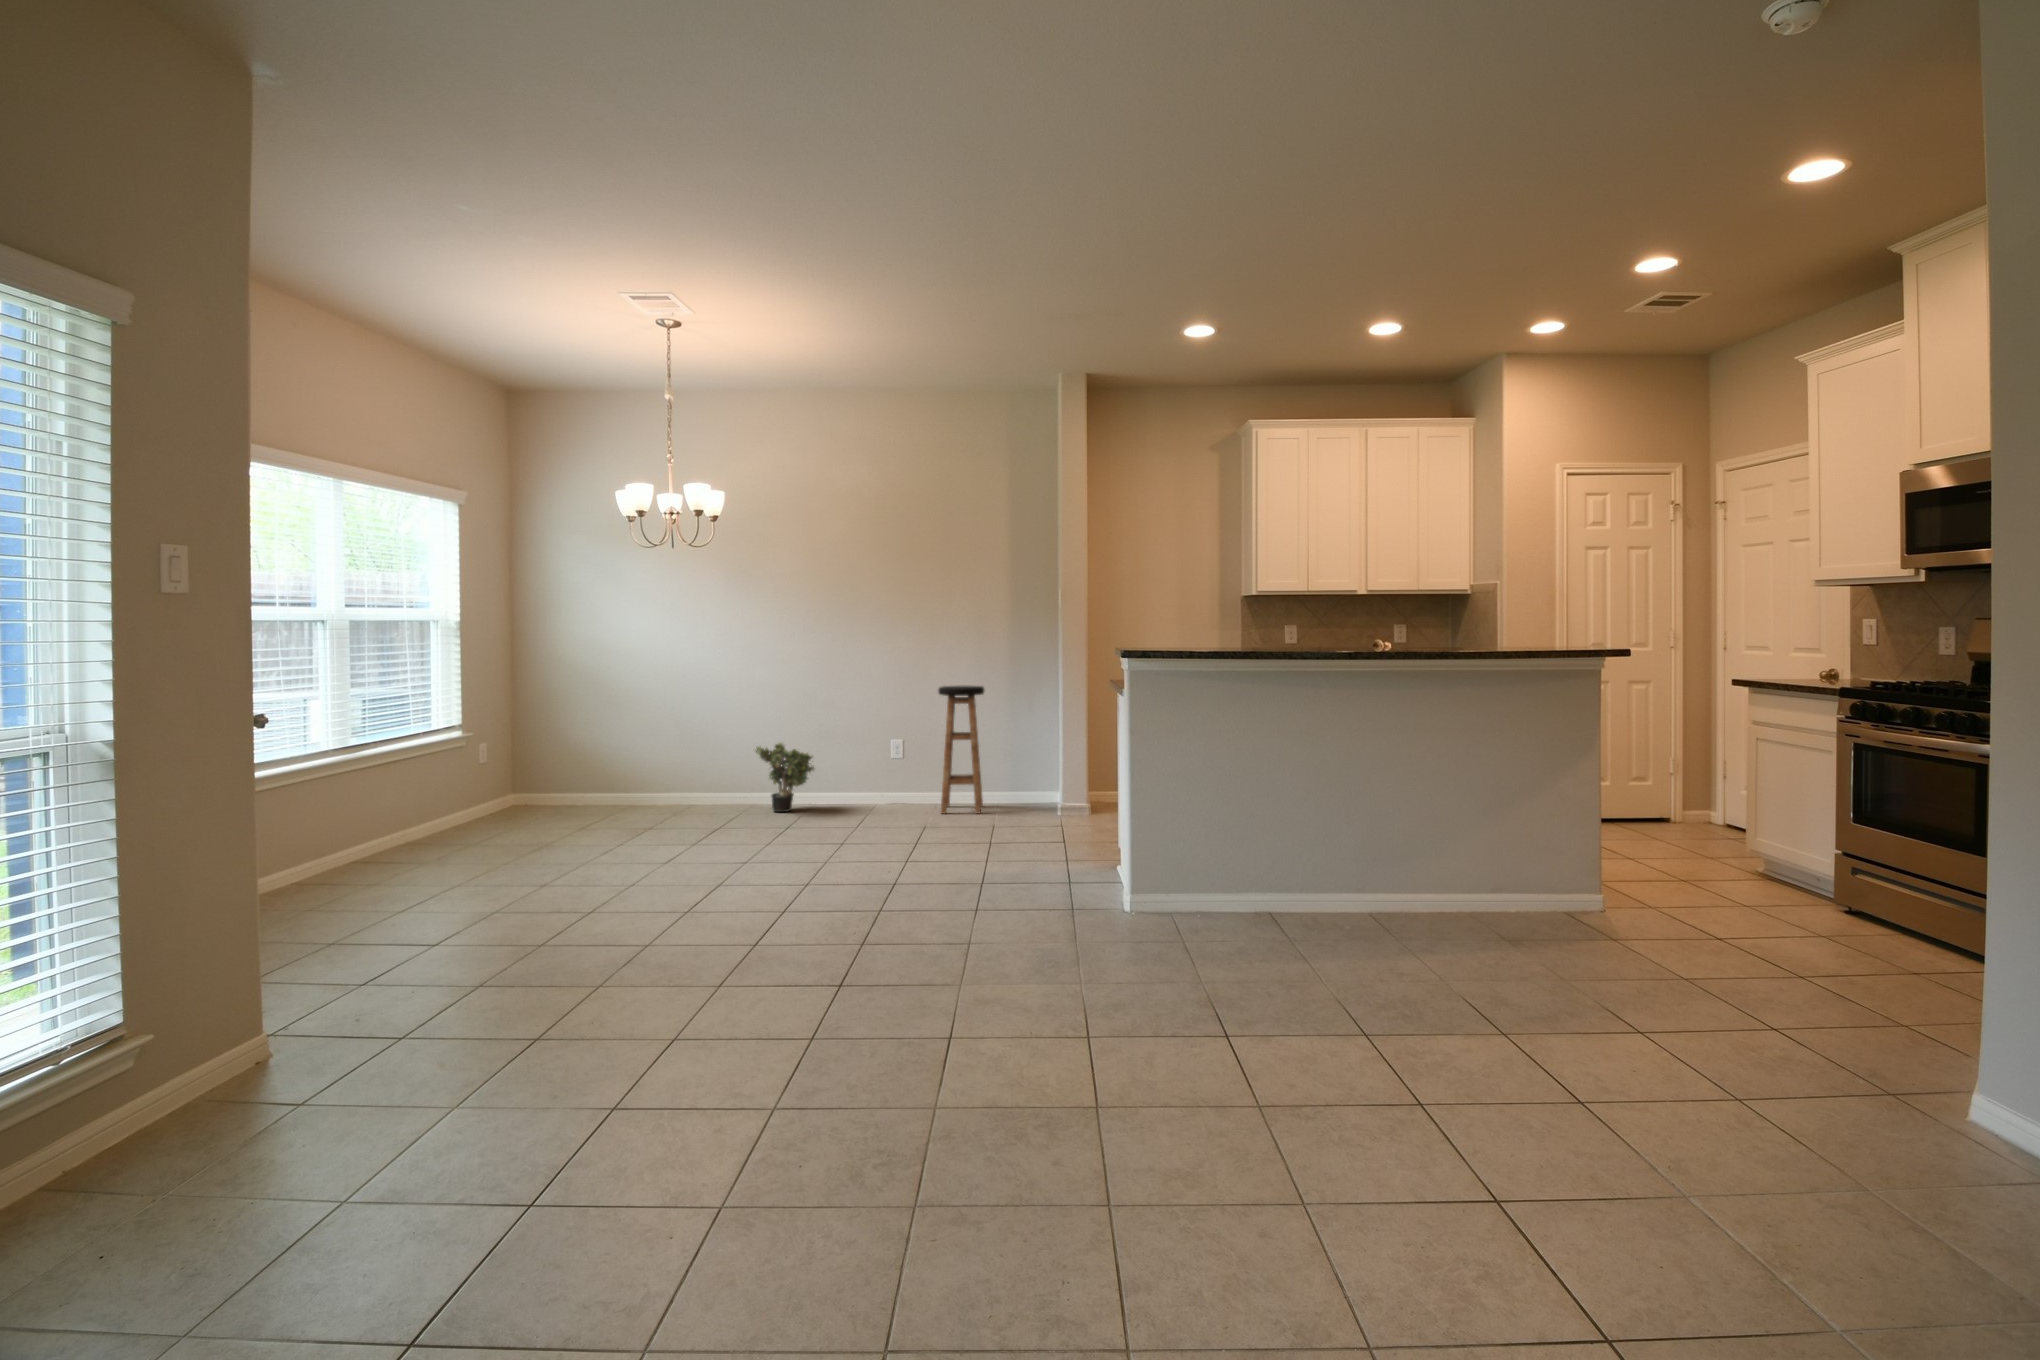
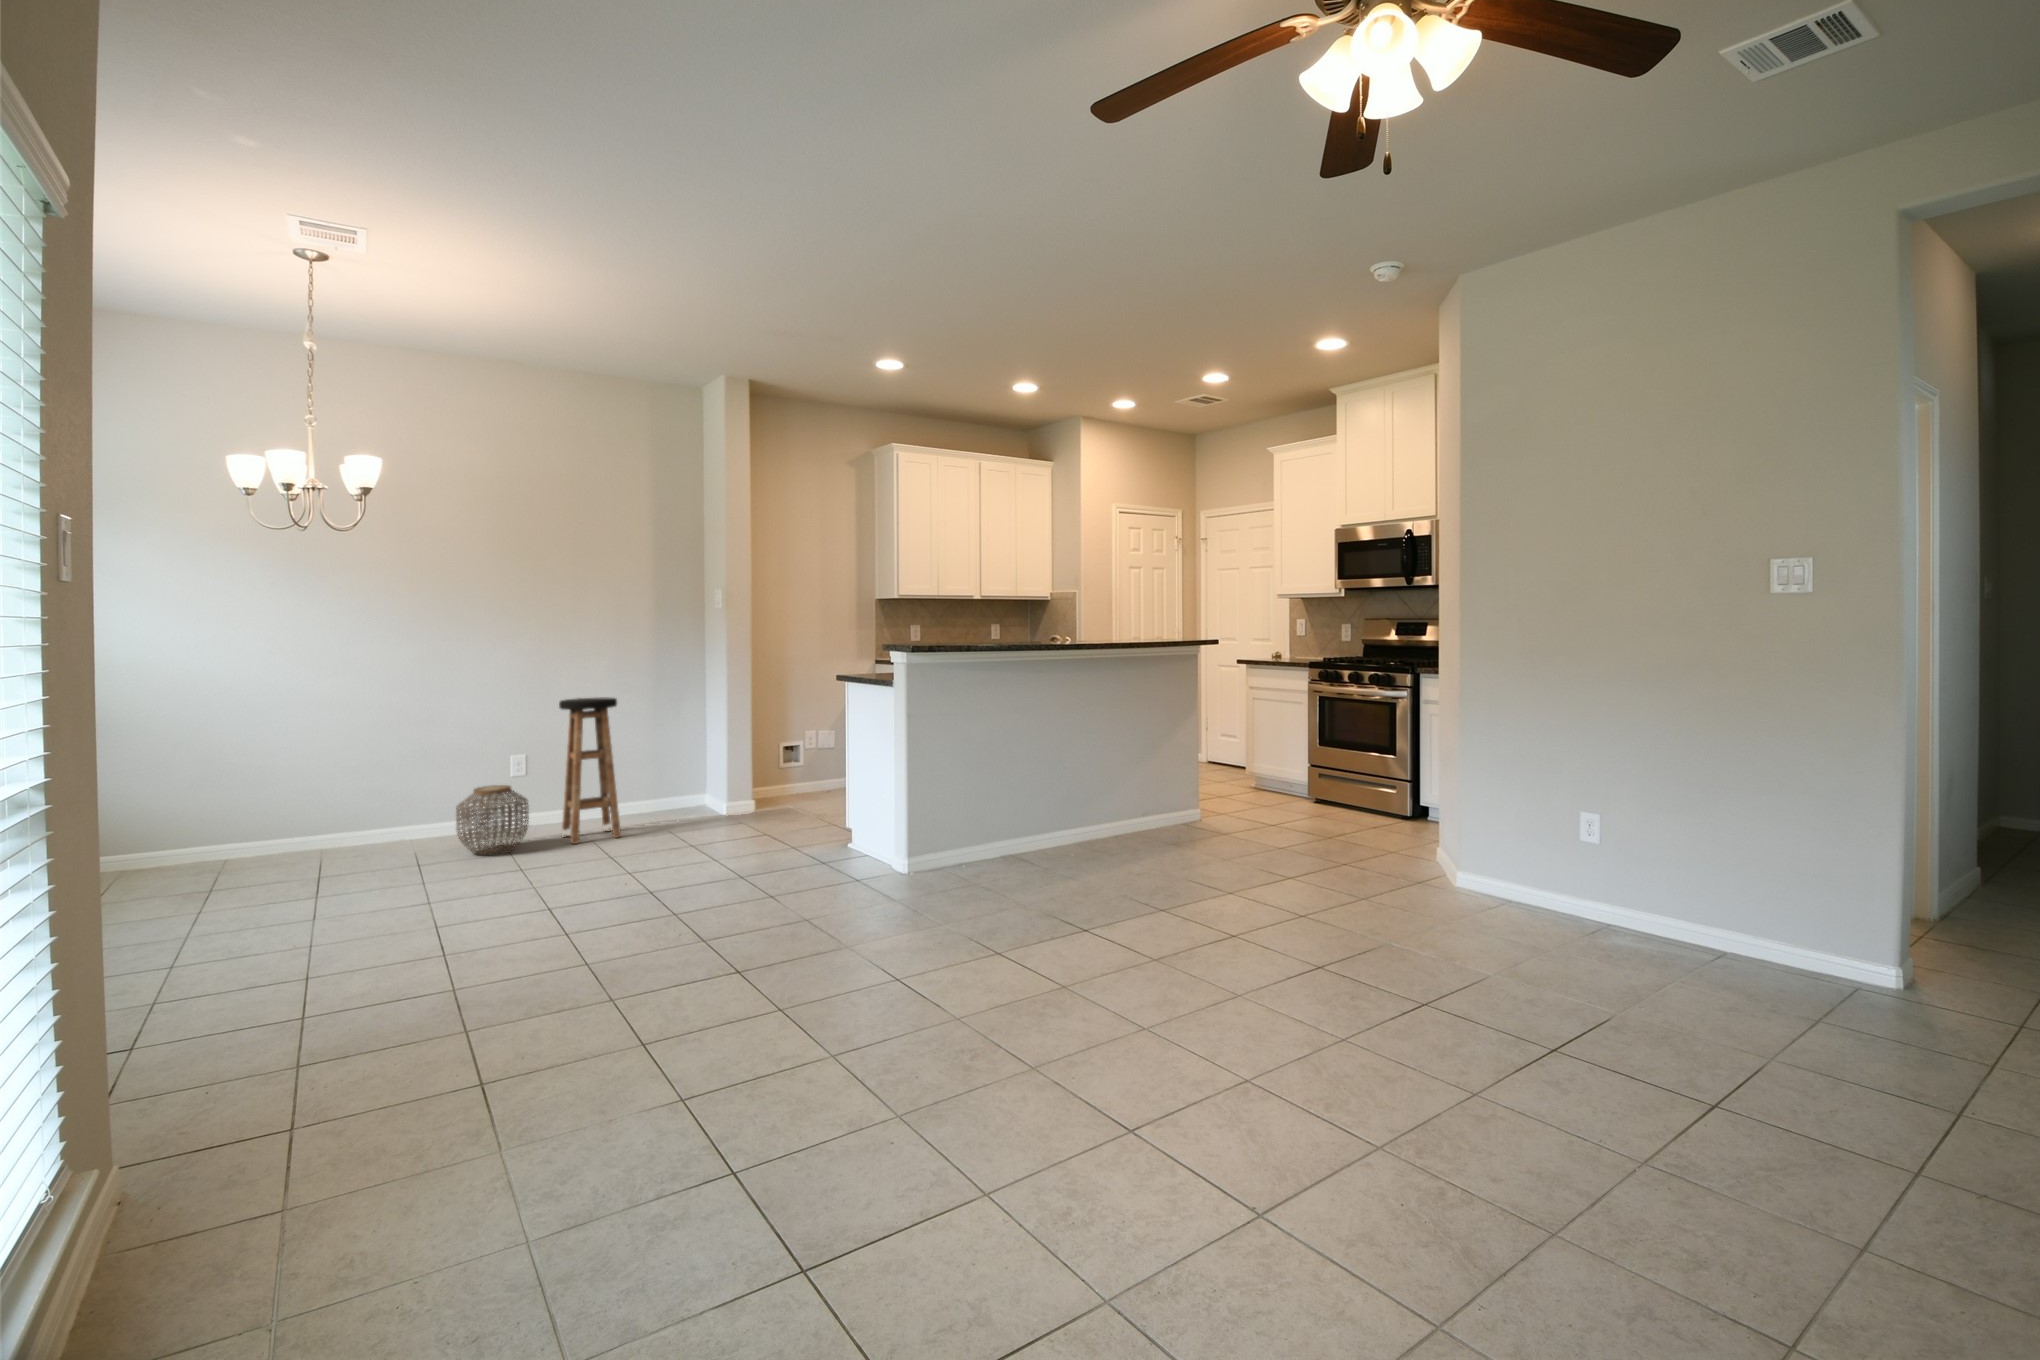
potted plant: present [756,743,814,812] -> none [285,784,384,876]
woven basket: none [860,755,913,813] -> present [456,785,529,855]

